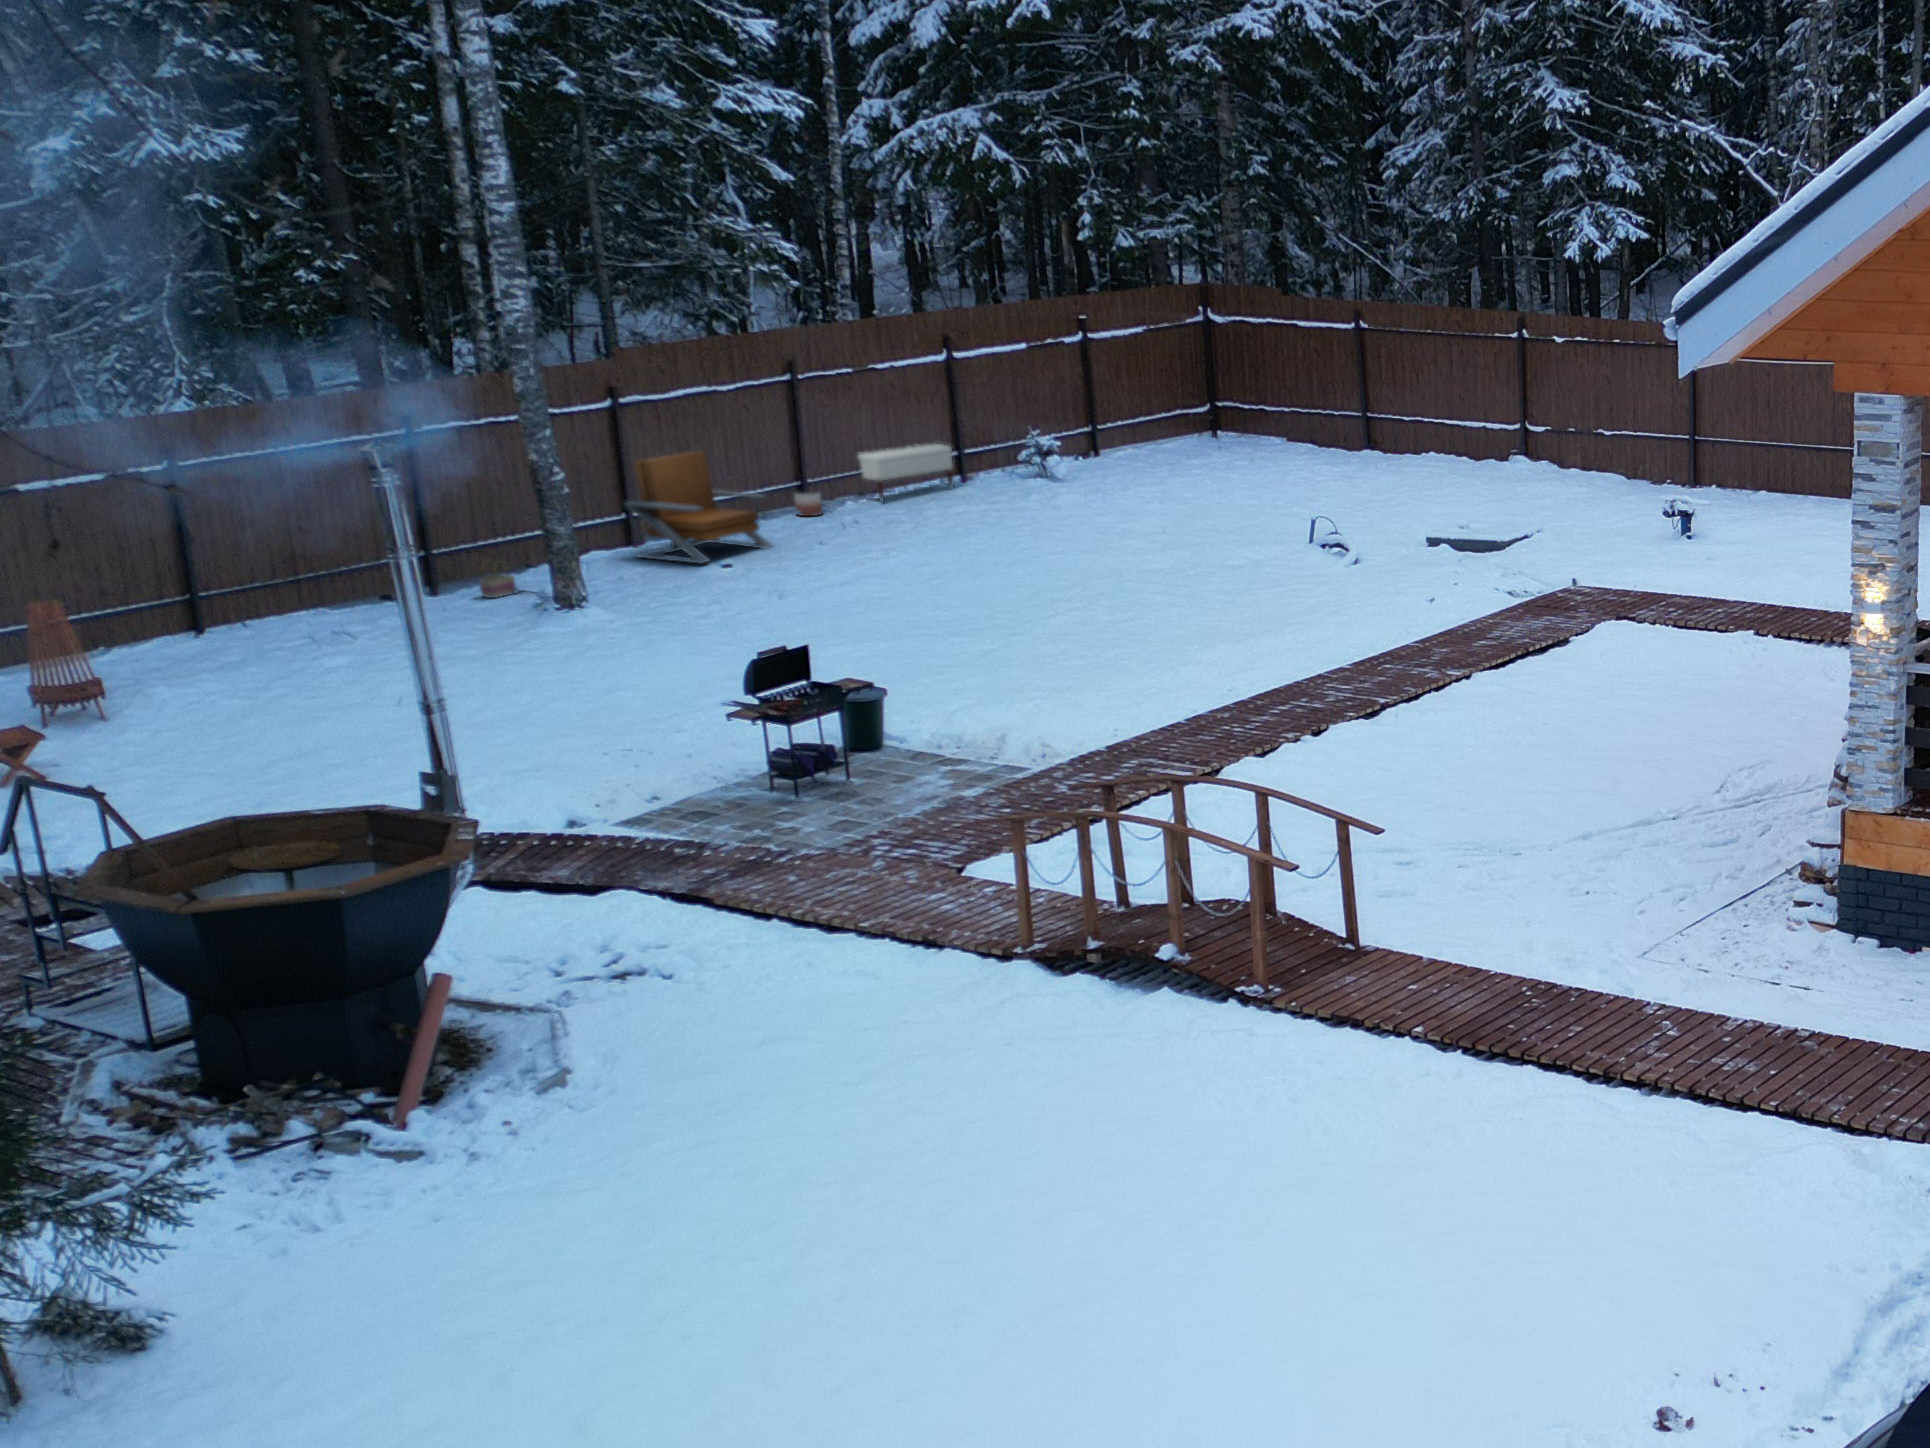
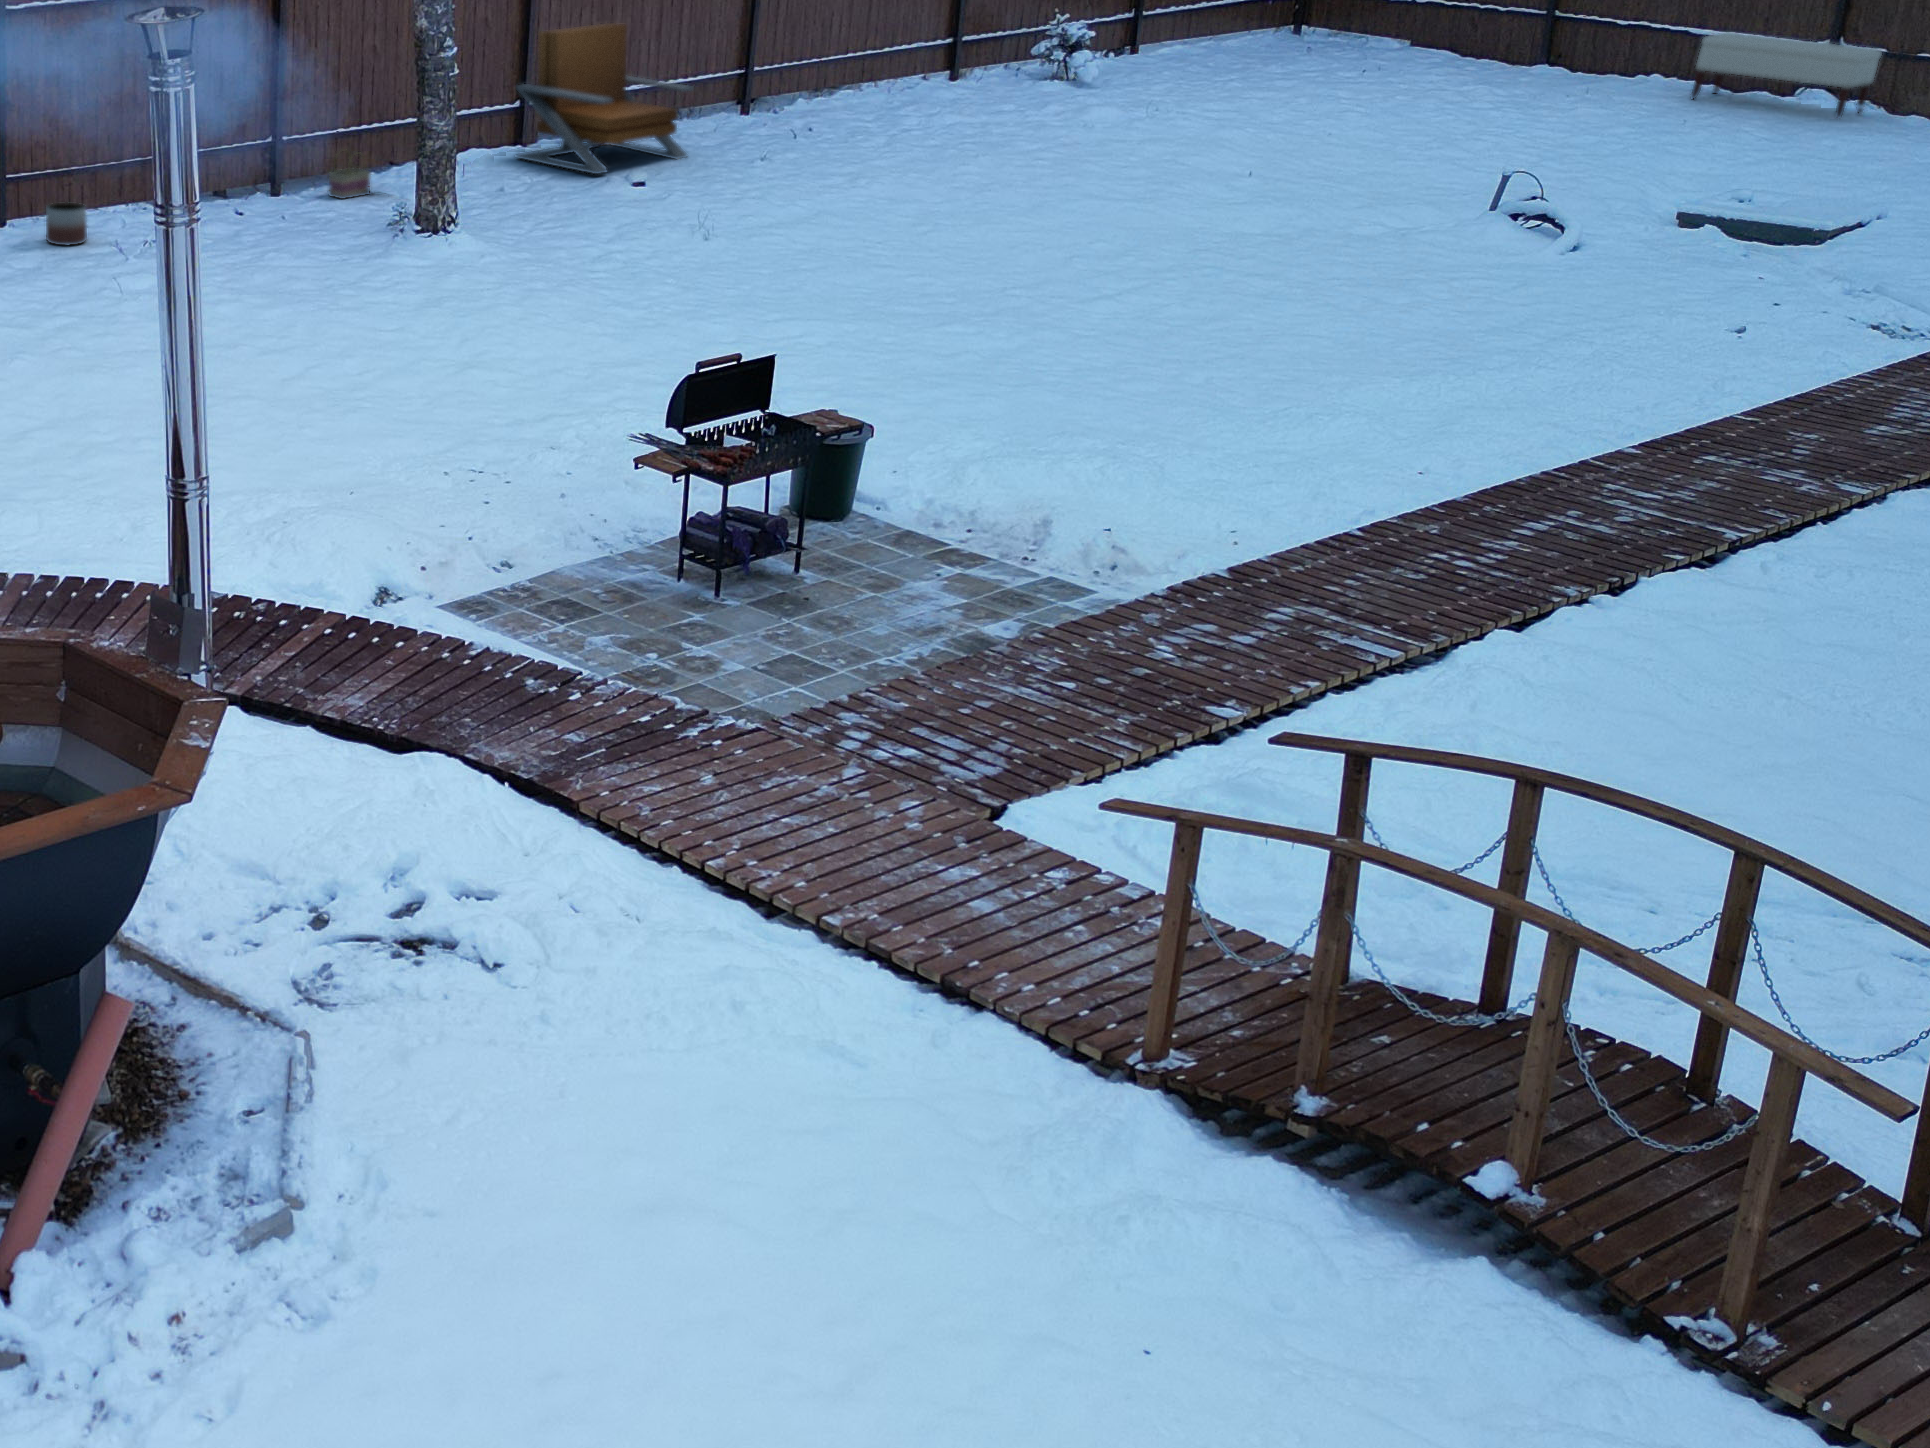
bench: present [859,443,953,501] -> present [1691,33,1882,118]
planter: present [794,491,823,516] -> present [46,202,87,245]

